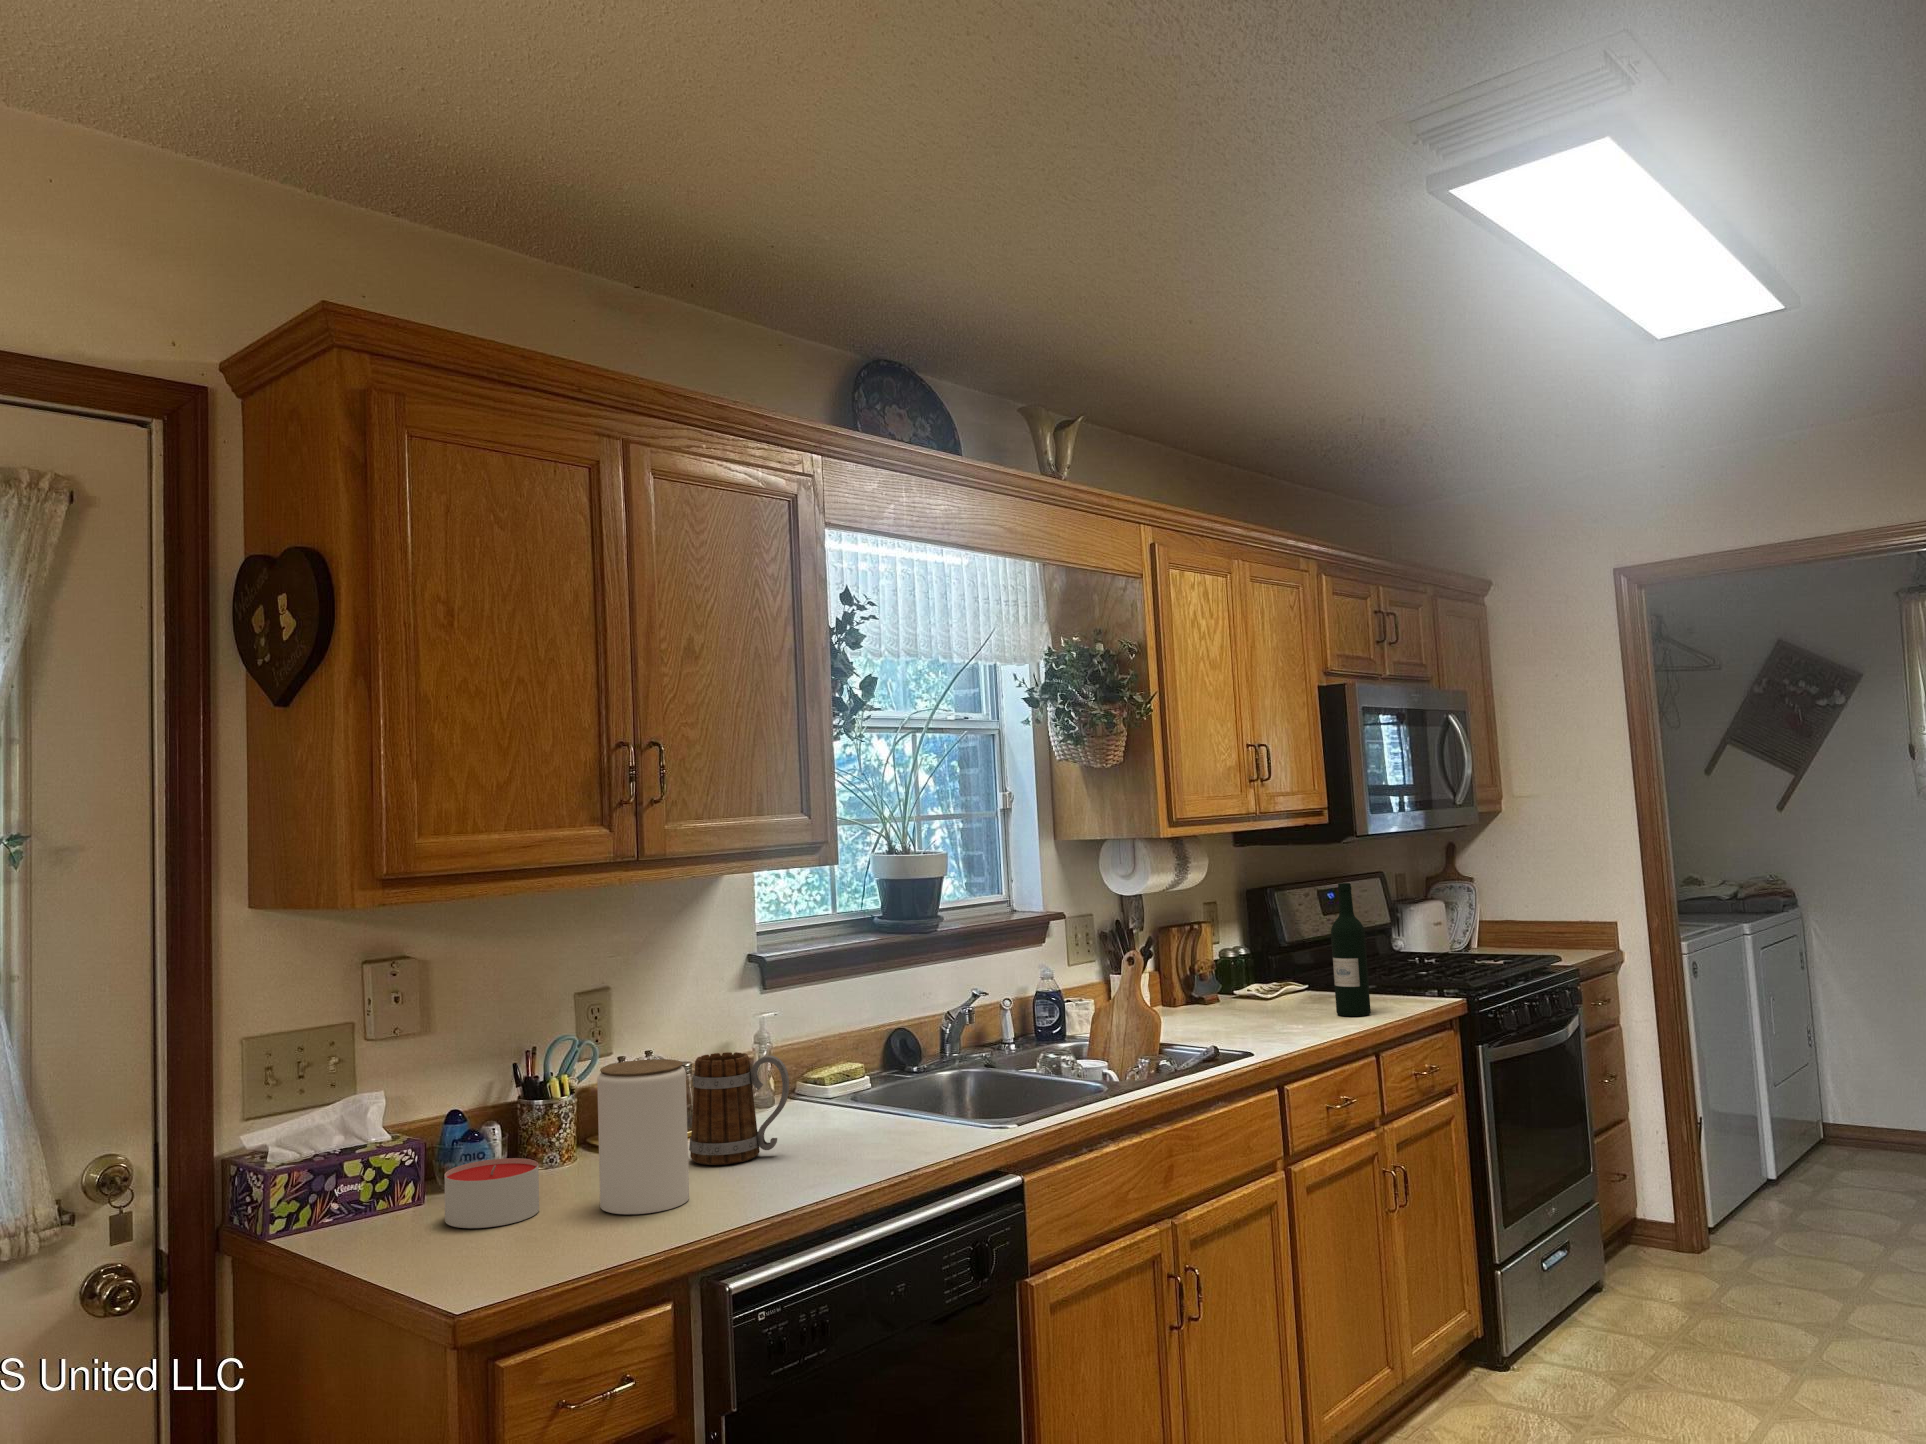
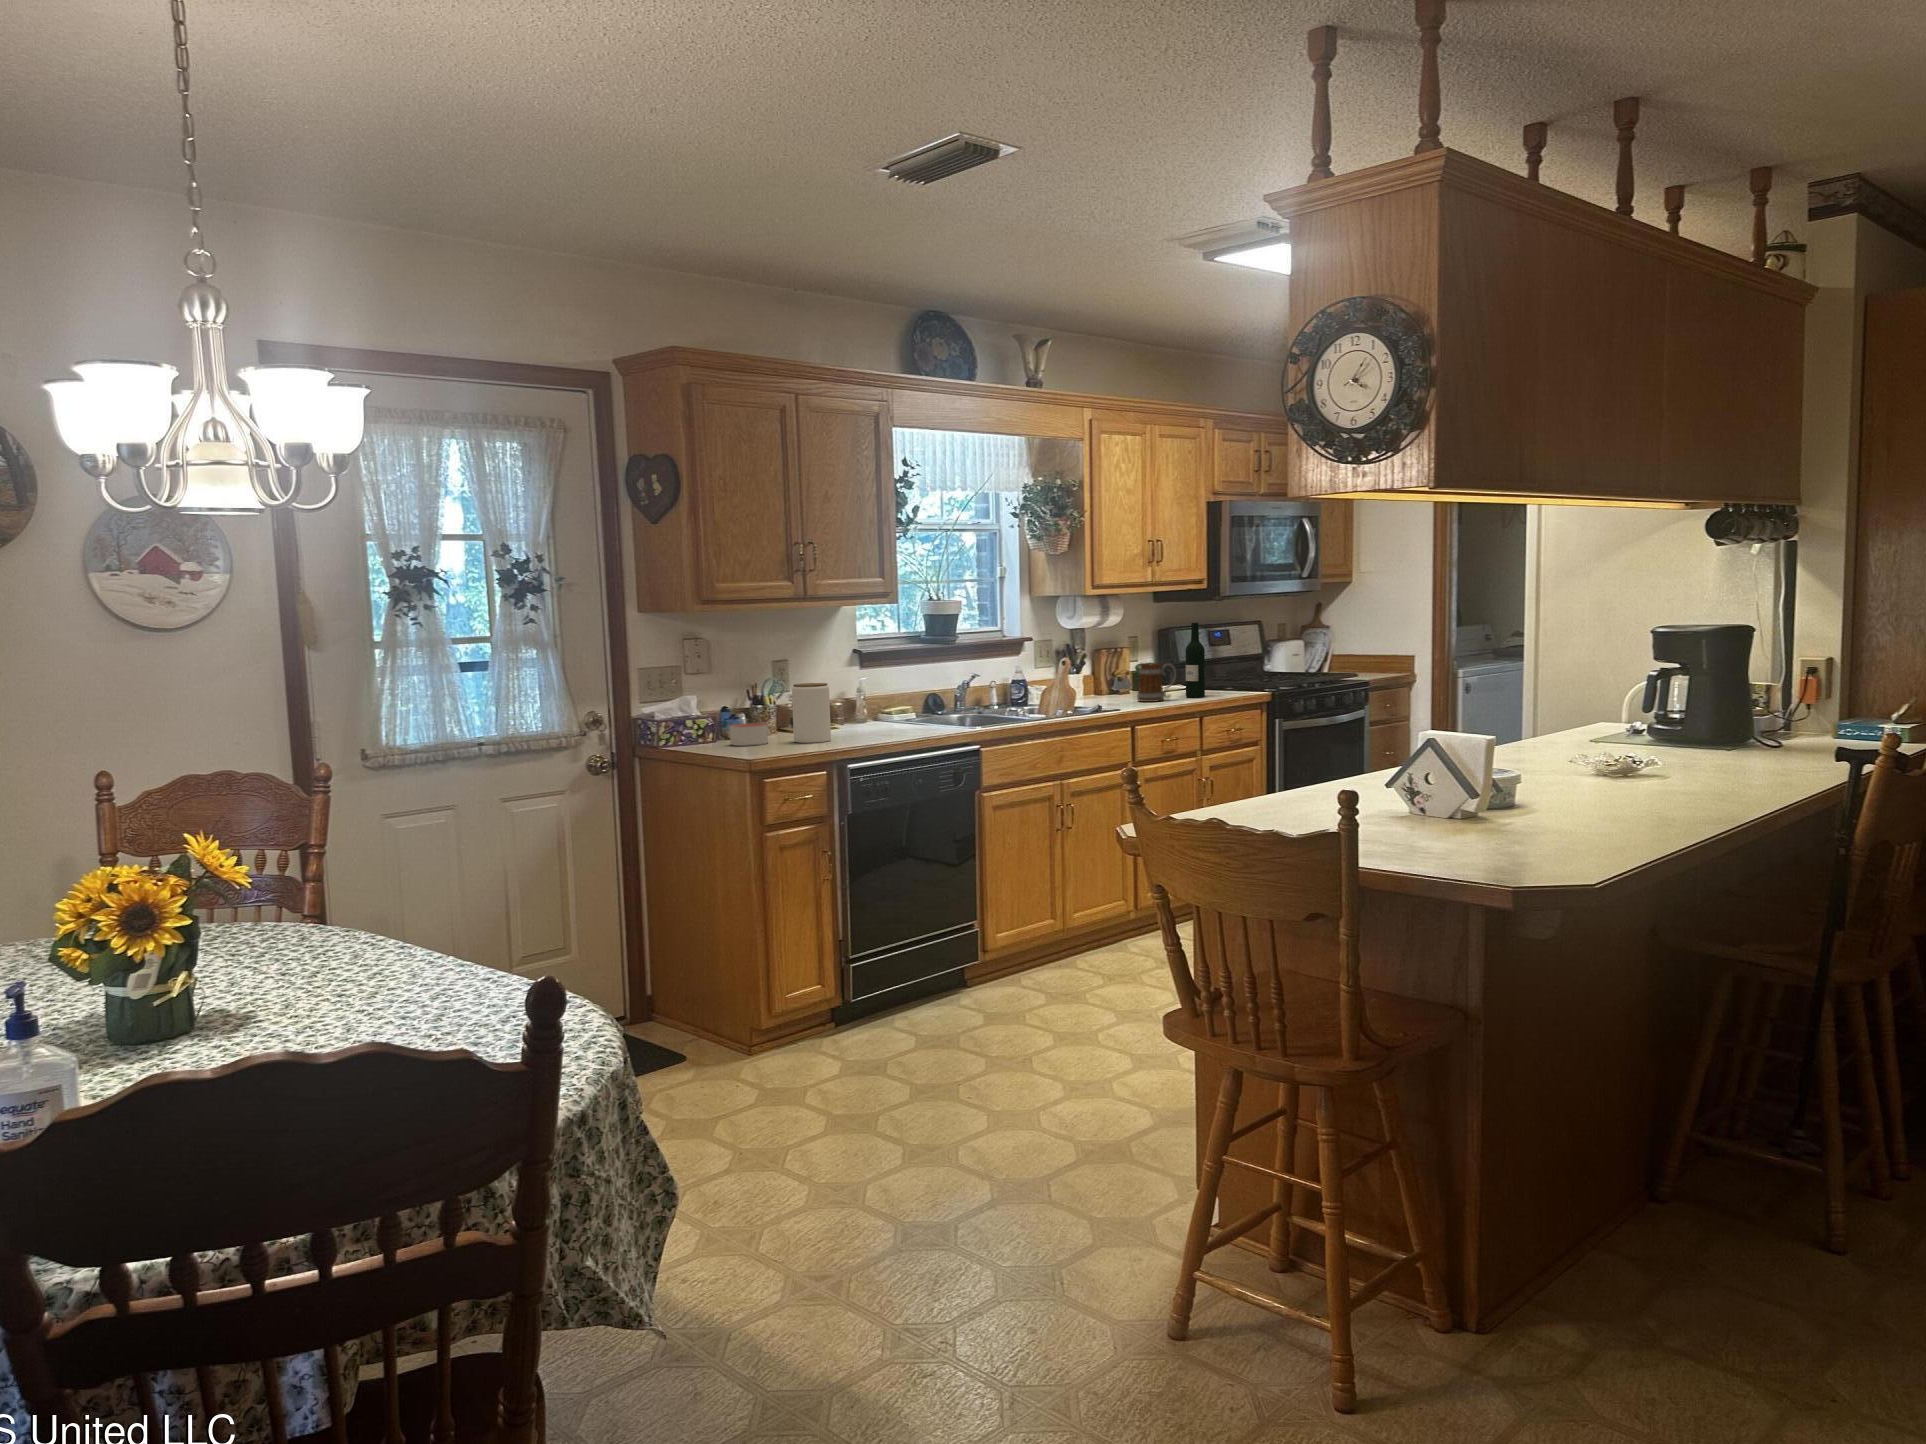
mug: present [689,1052,789,1165] -> present [1137,663,1176,702]

